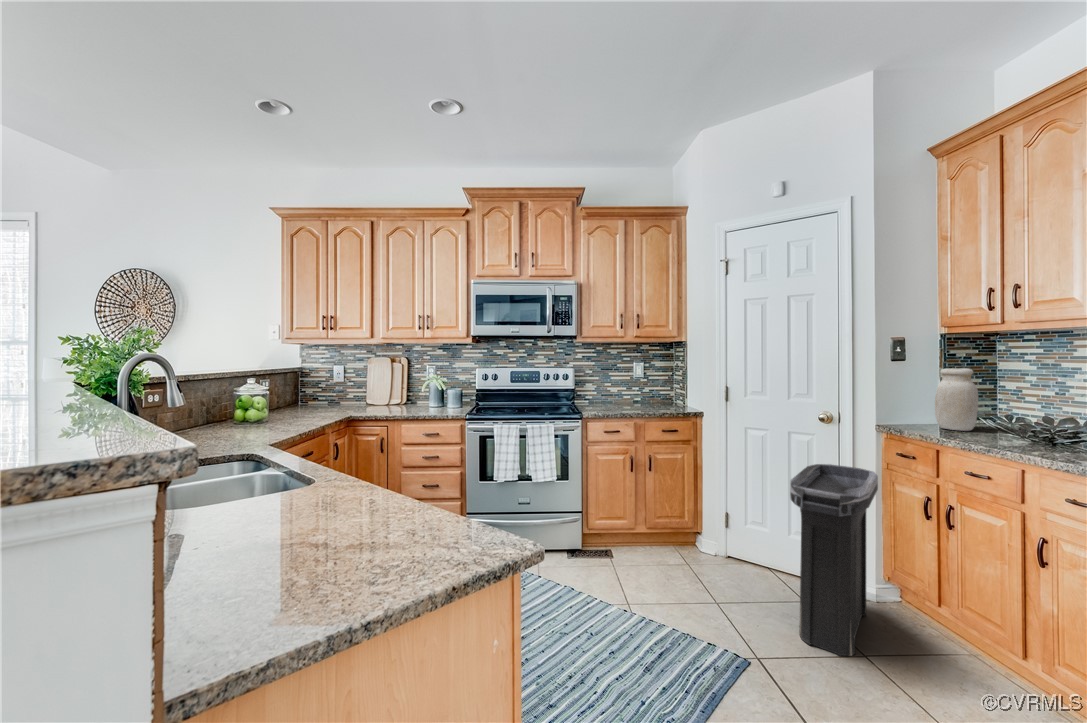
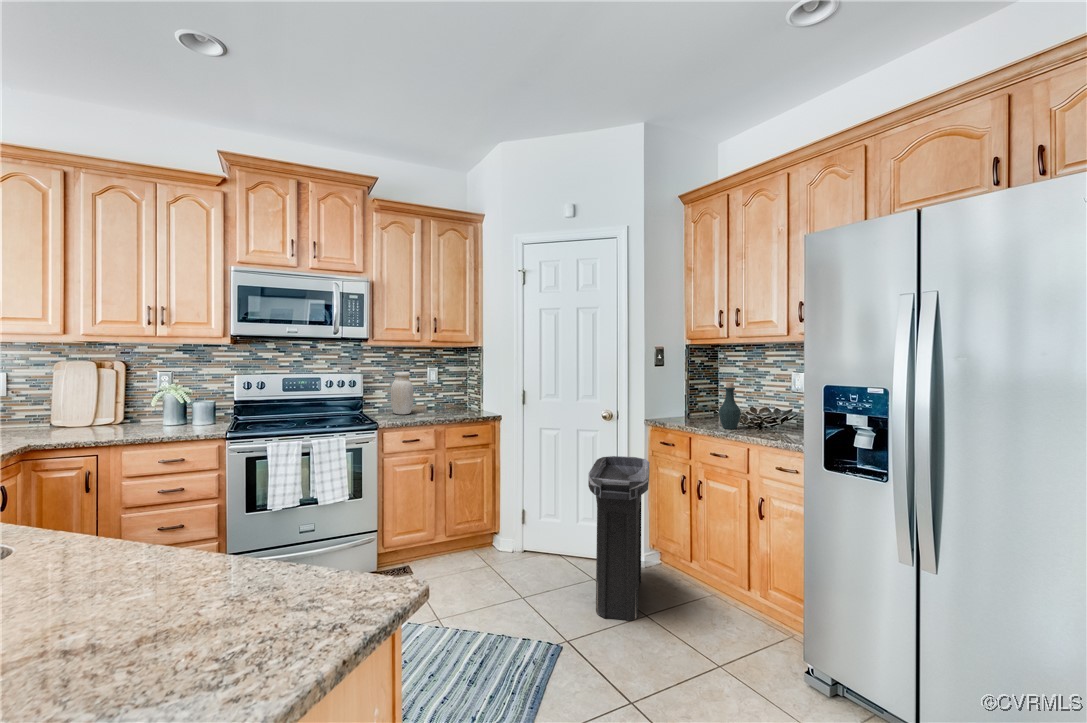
jar: present [935,368,978,431] -> present [391,372,413,414]
bottle: none [986,383,1025,444] -> present [719,383,741,429]

